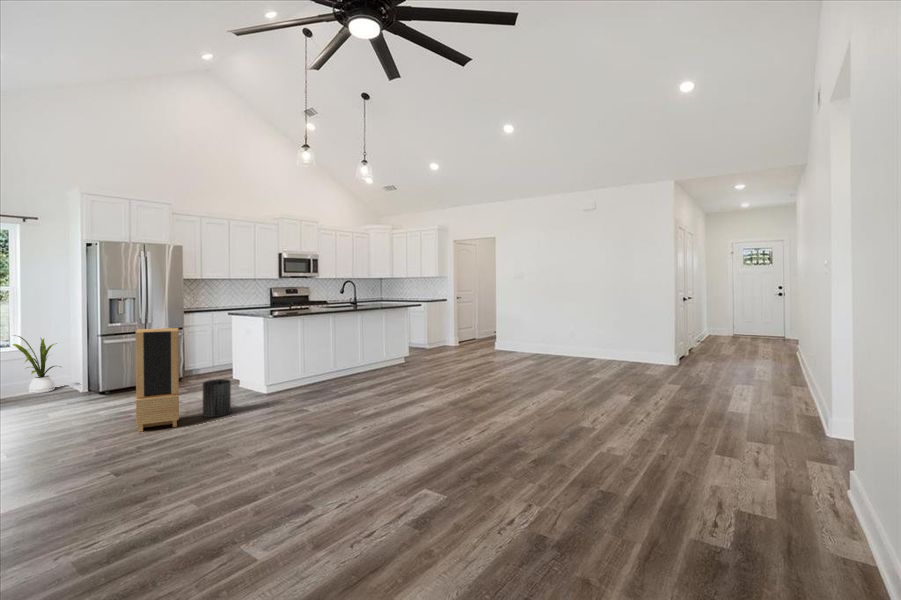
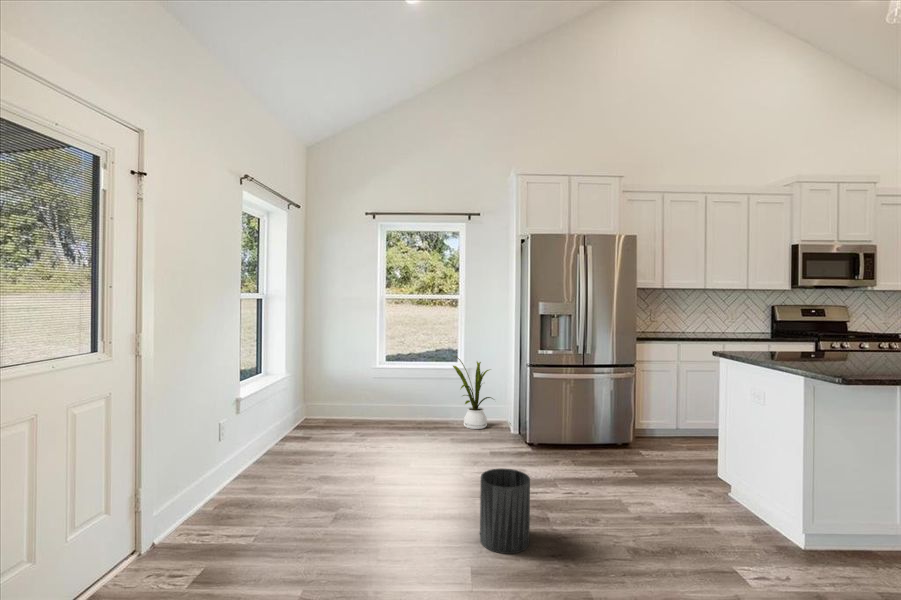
storage cabinet: present [136,328,179,432] -> none [555,366,634,582]
trash can: present [203,379,231,417] -> present [480,468,530,554]

